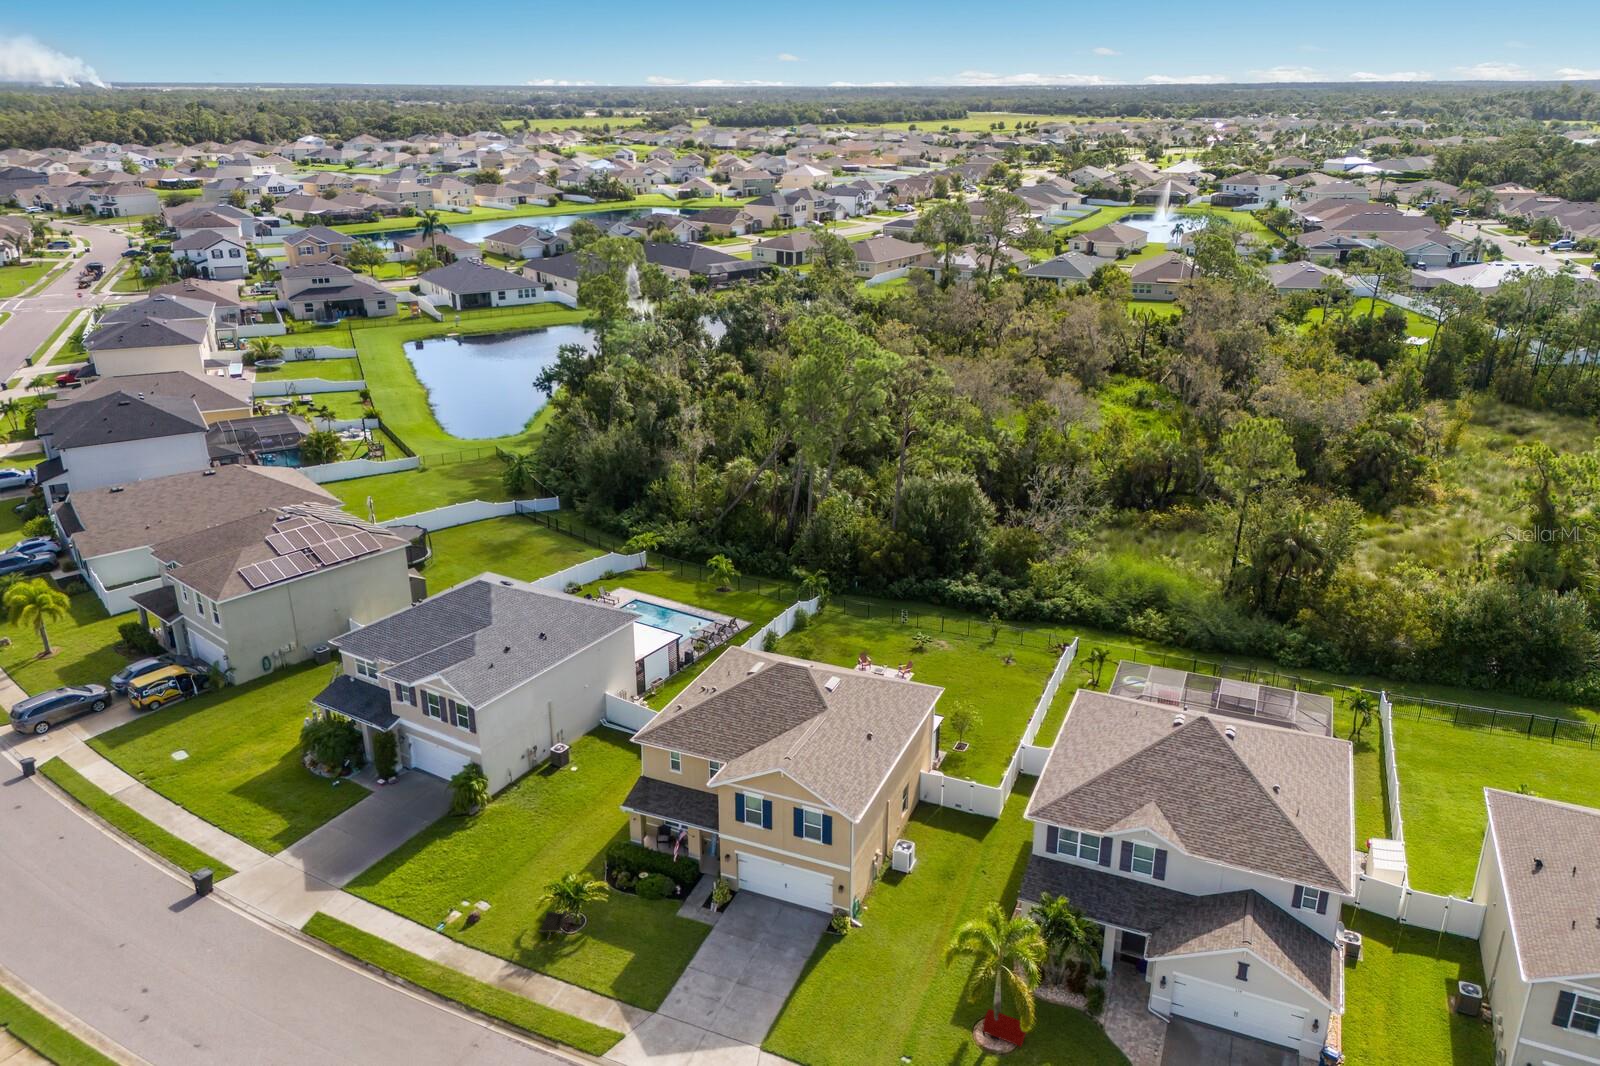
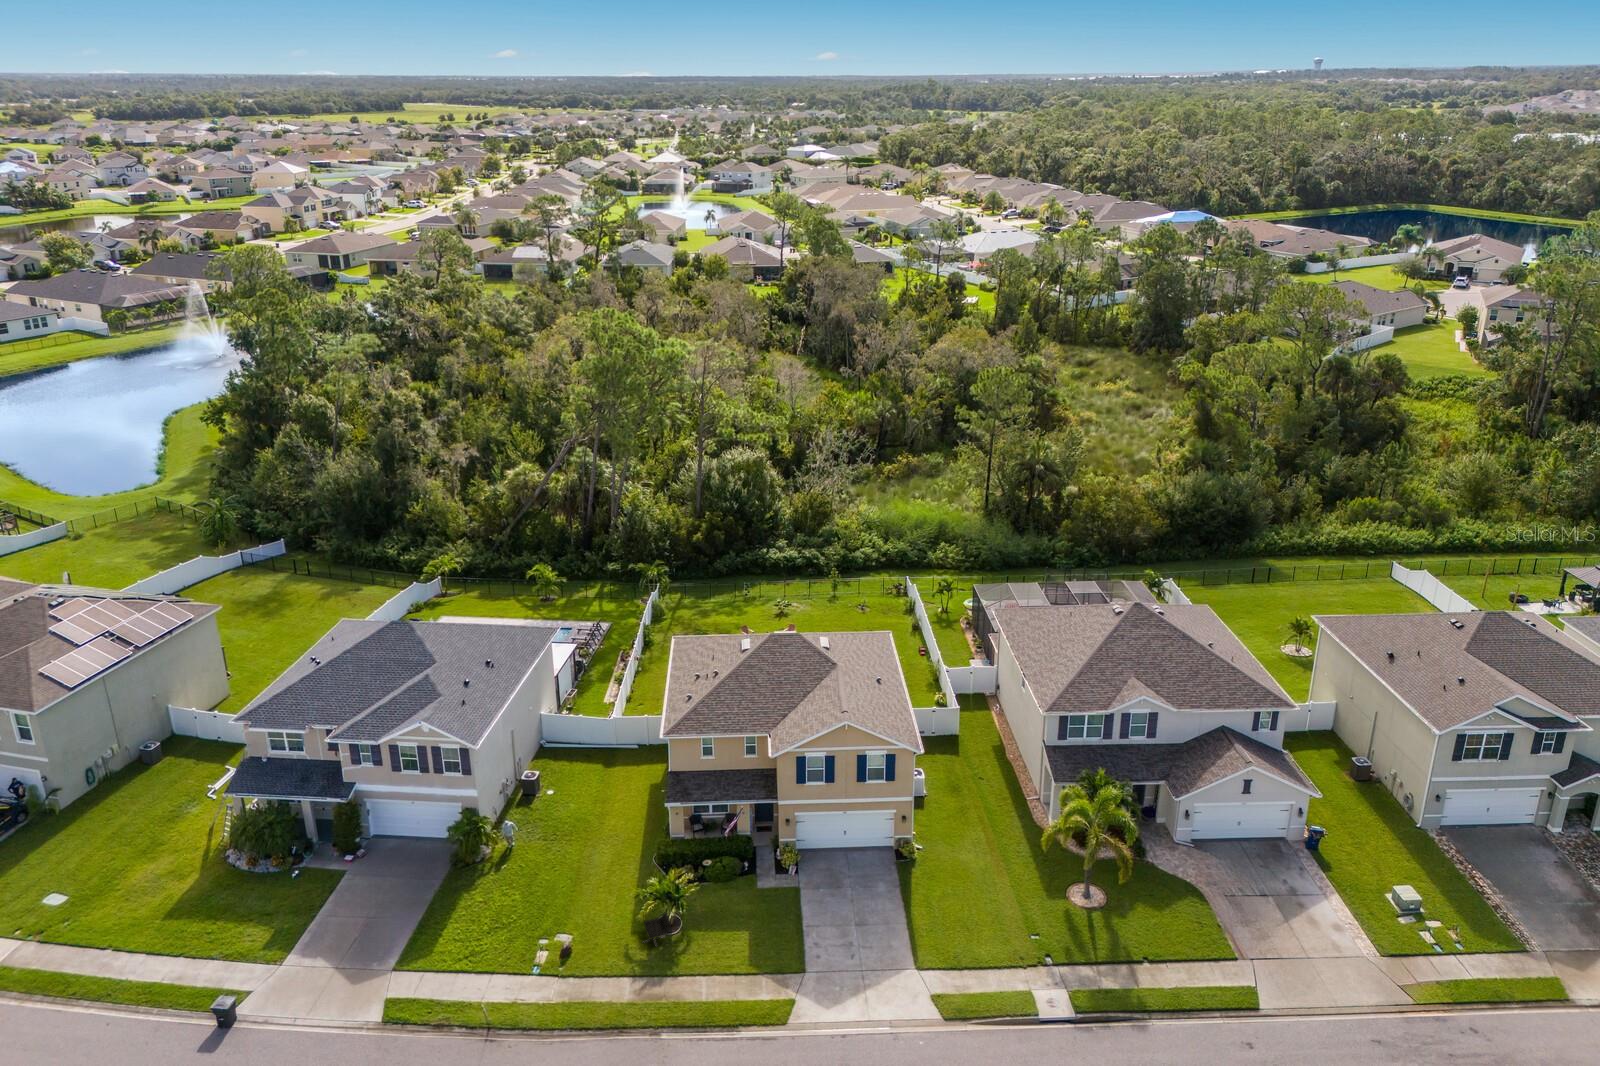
bench: present [982,1009,1026,1049] -> none [1073,876,1112,900]

